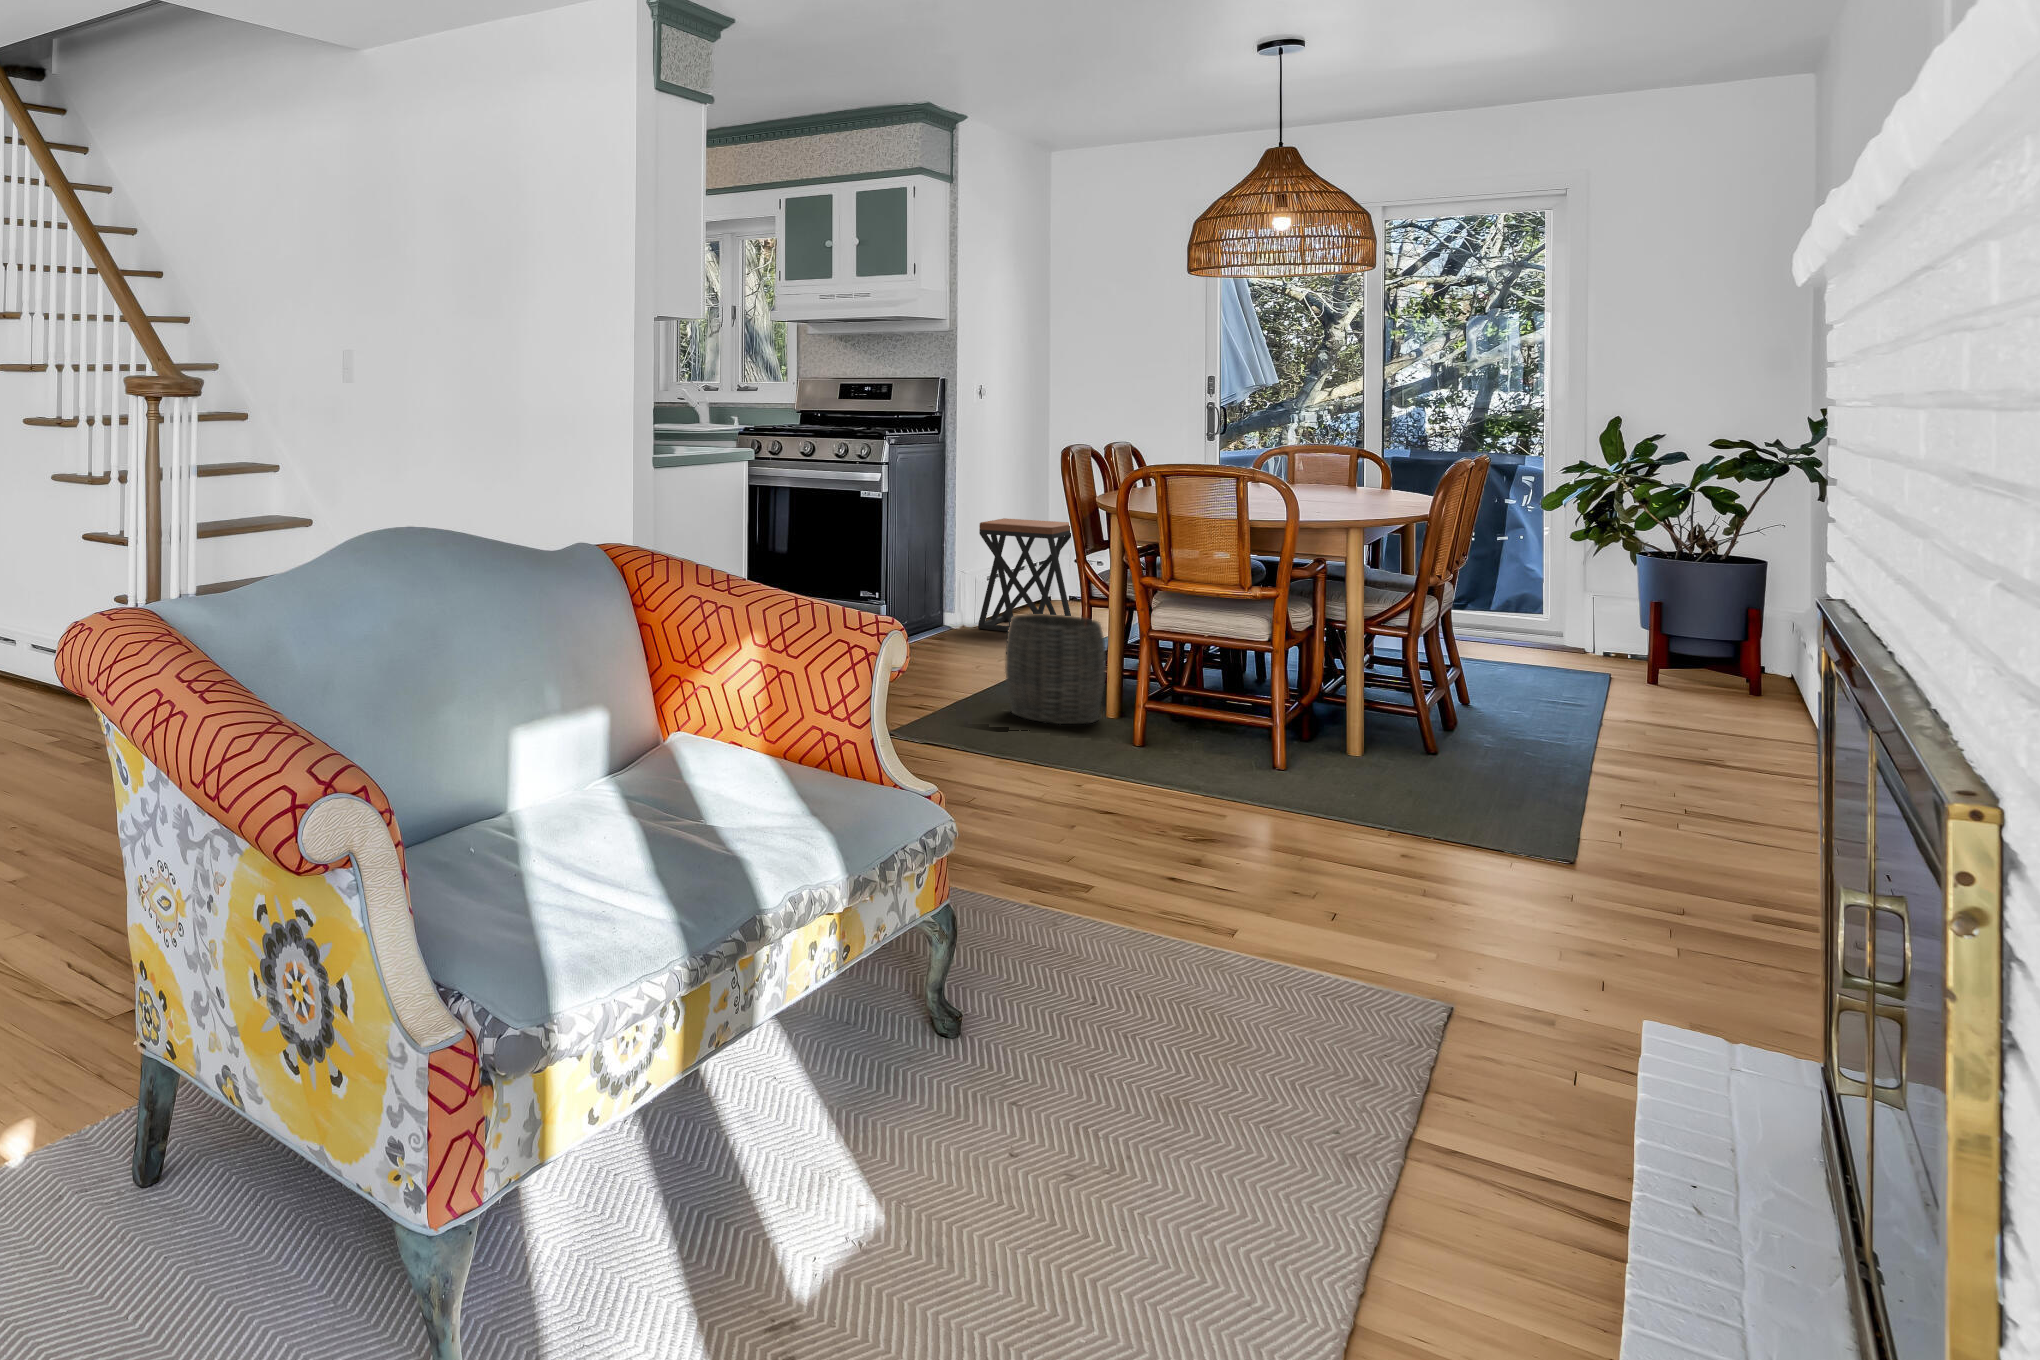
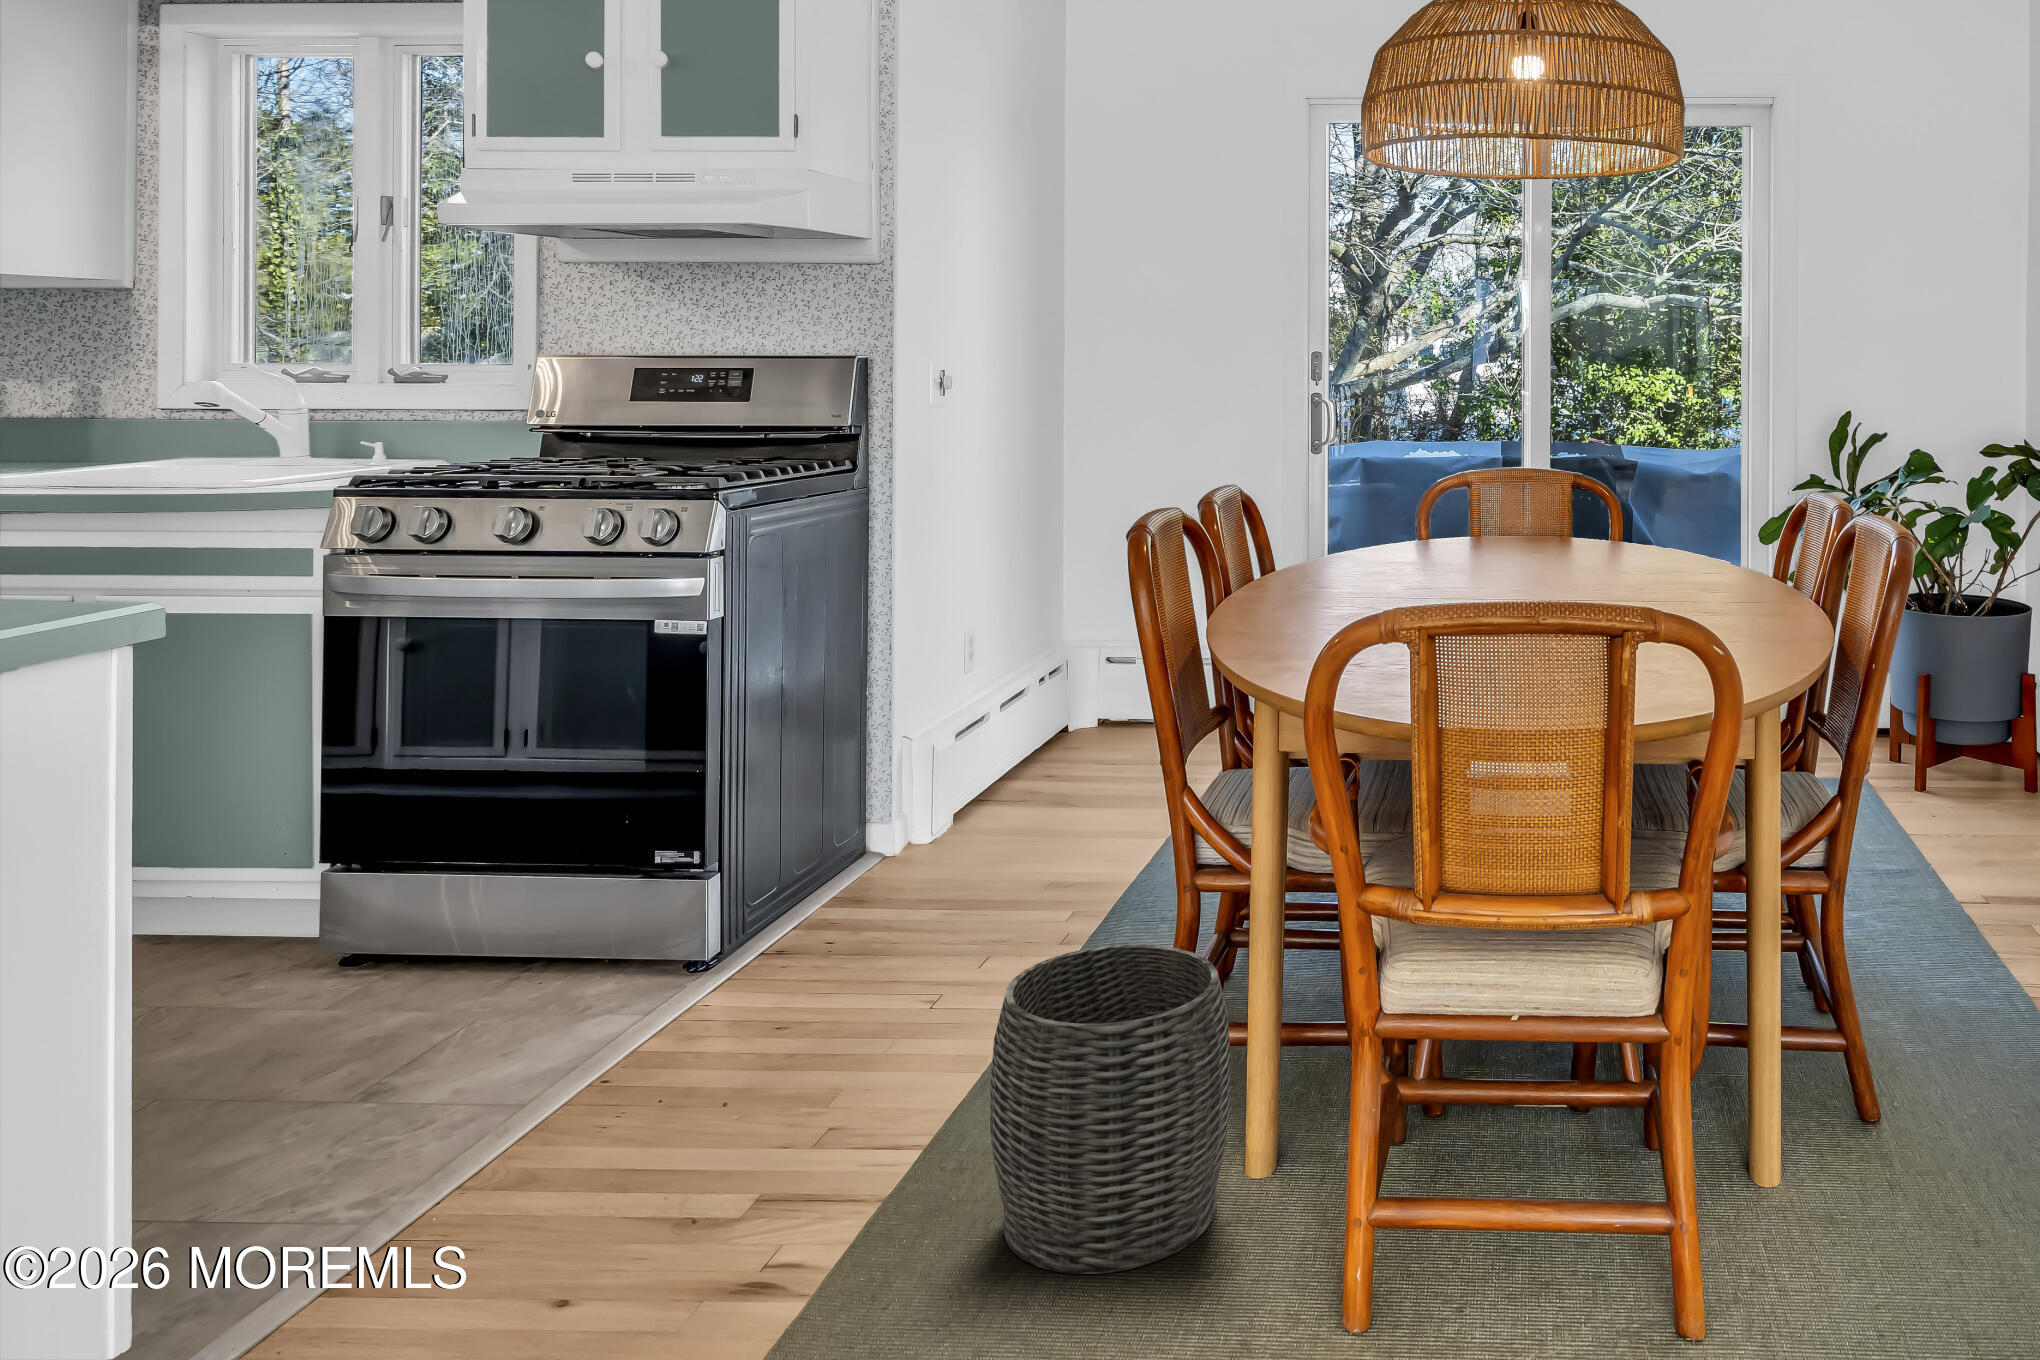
stool: present [978,518,1071,631] -> none [935,616,1112,846]

